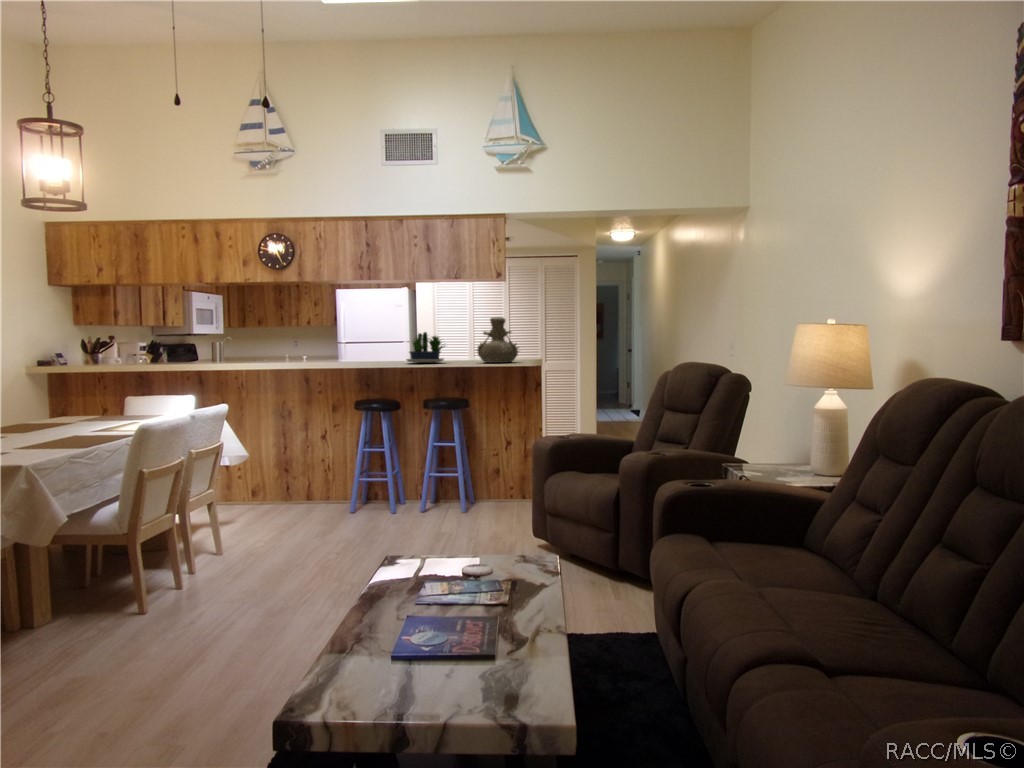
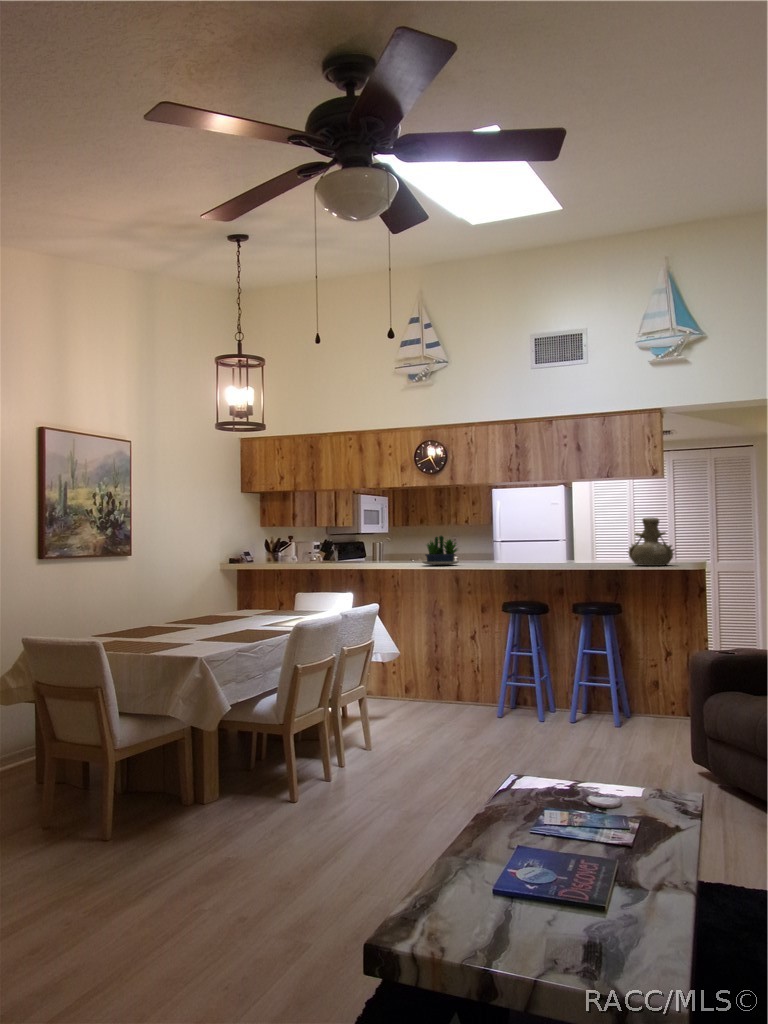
potted plant: present [407,332,445,363] -> present [422,536,458,565]

